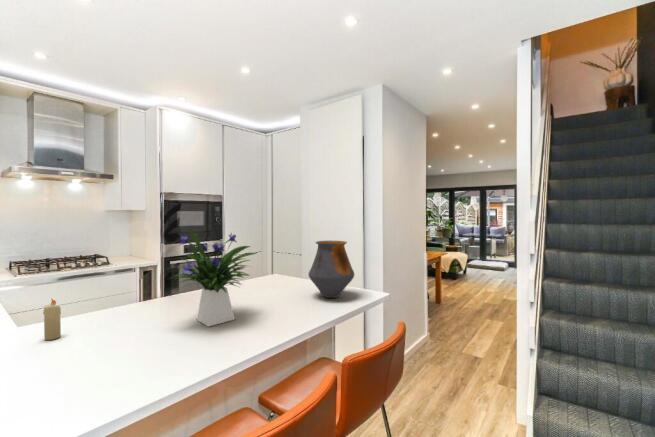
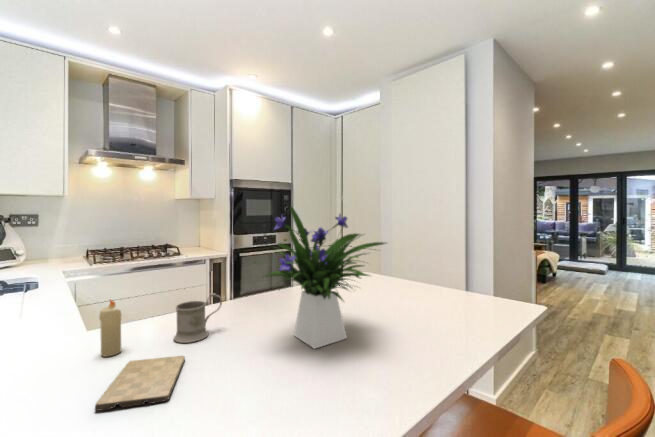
vase: present [309,241,354,298] -> none [430,230,500,310]
mug: none [103,293,142,329] -> present [174,293,222,343]
cutting board: none [47,335,111,366] -> present [95,356,185,411]

